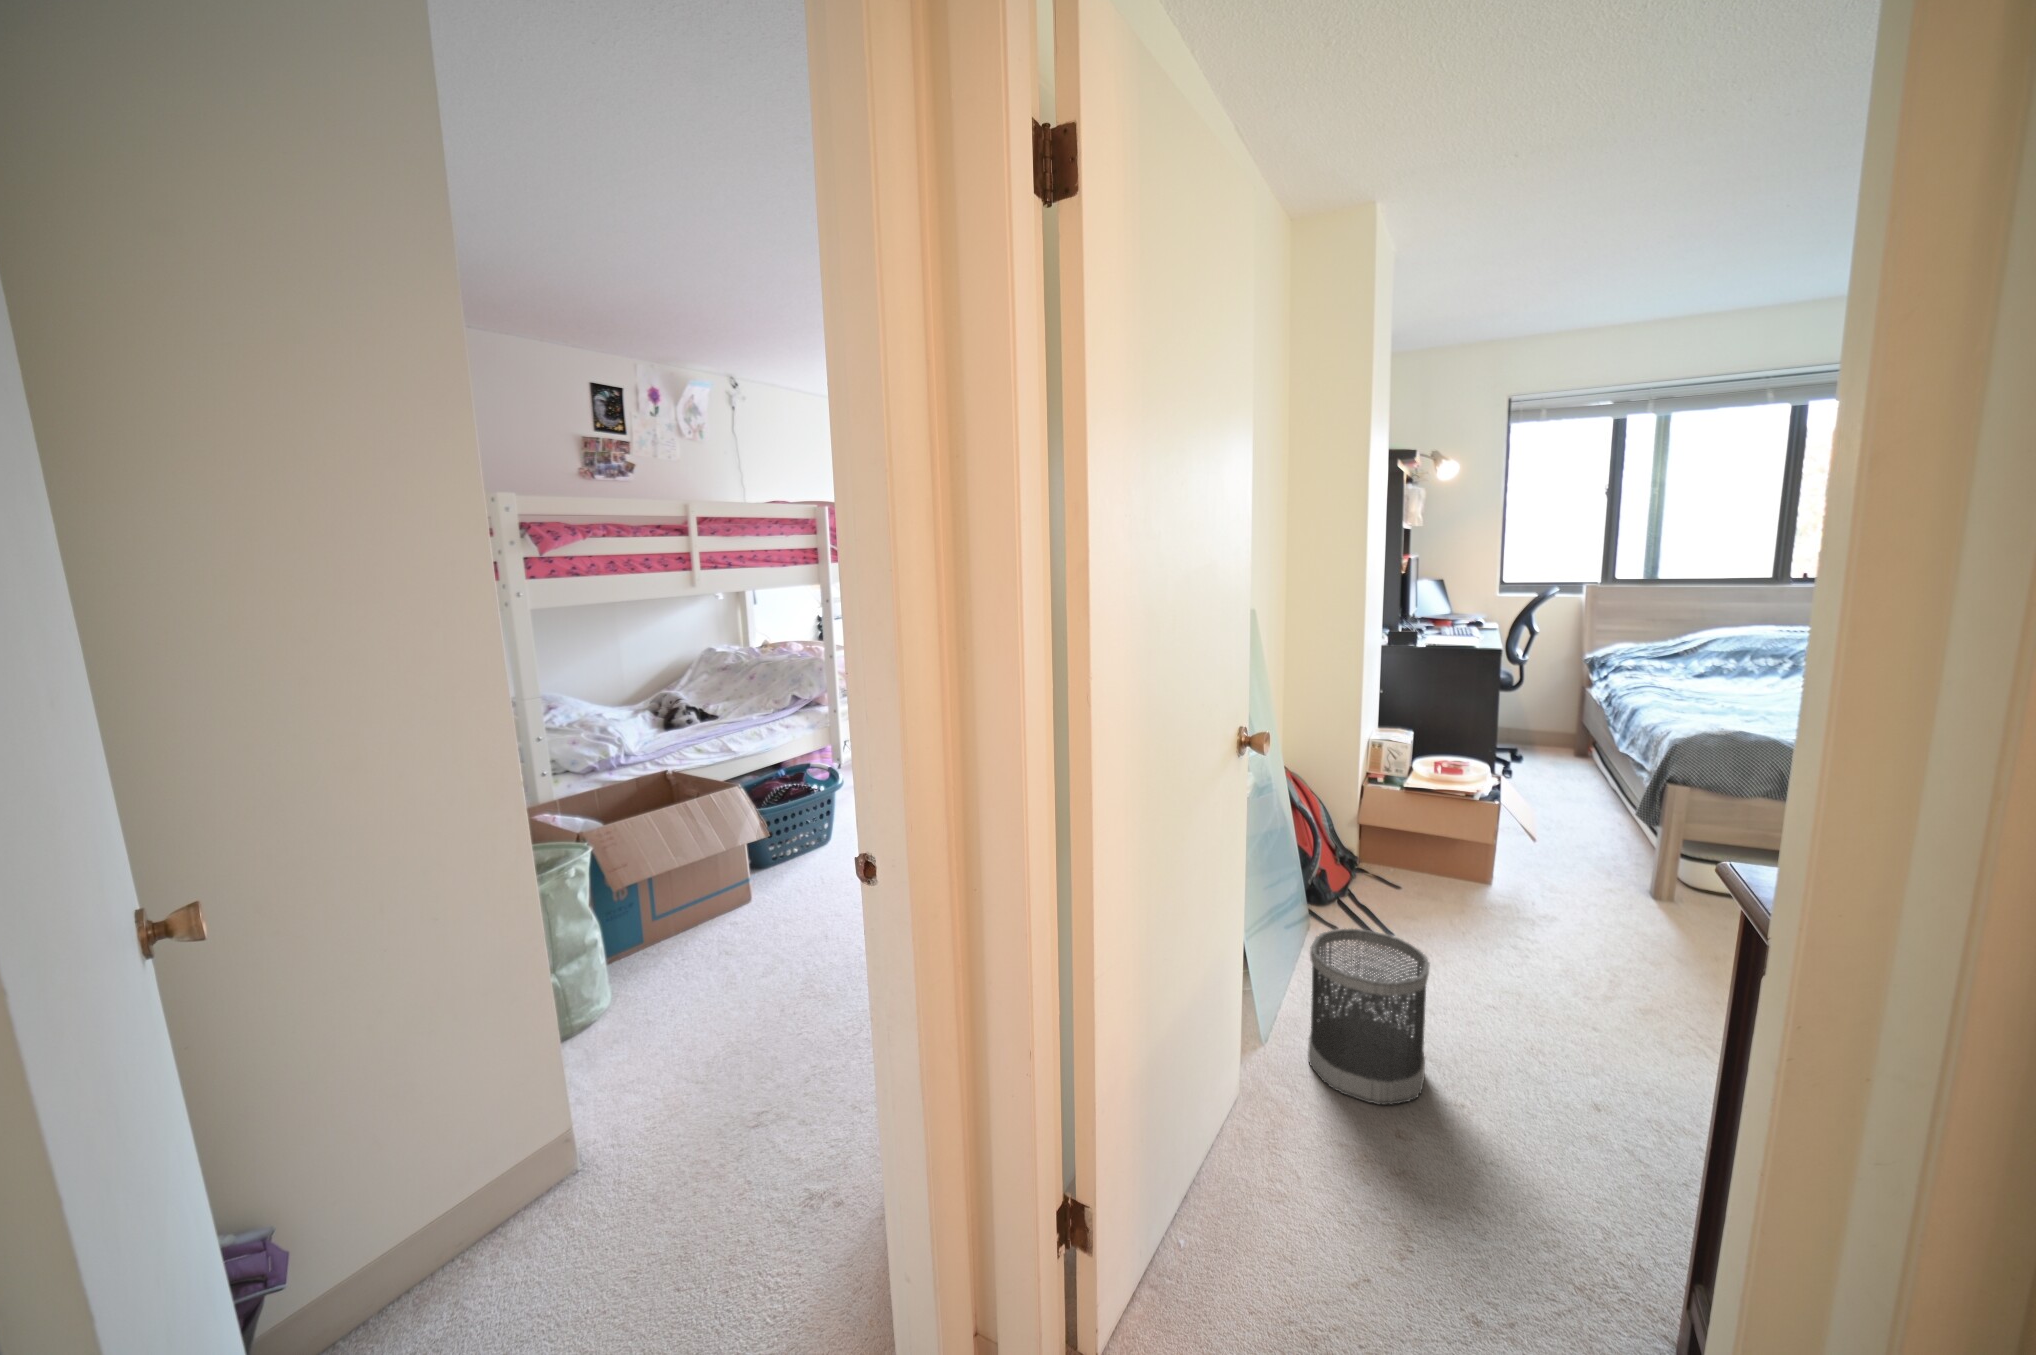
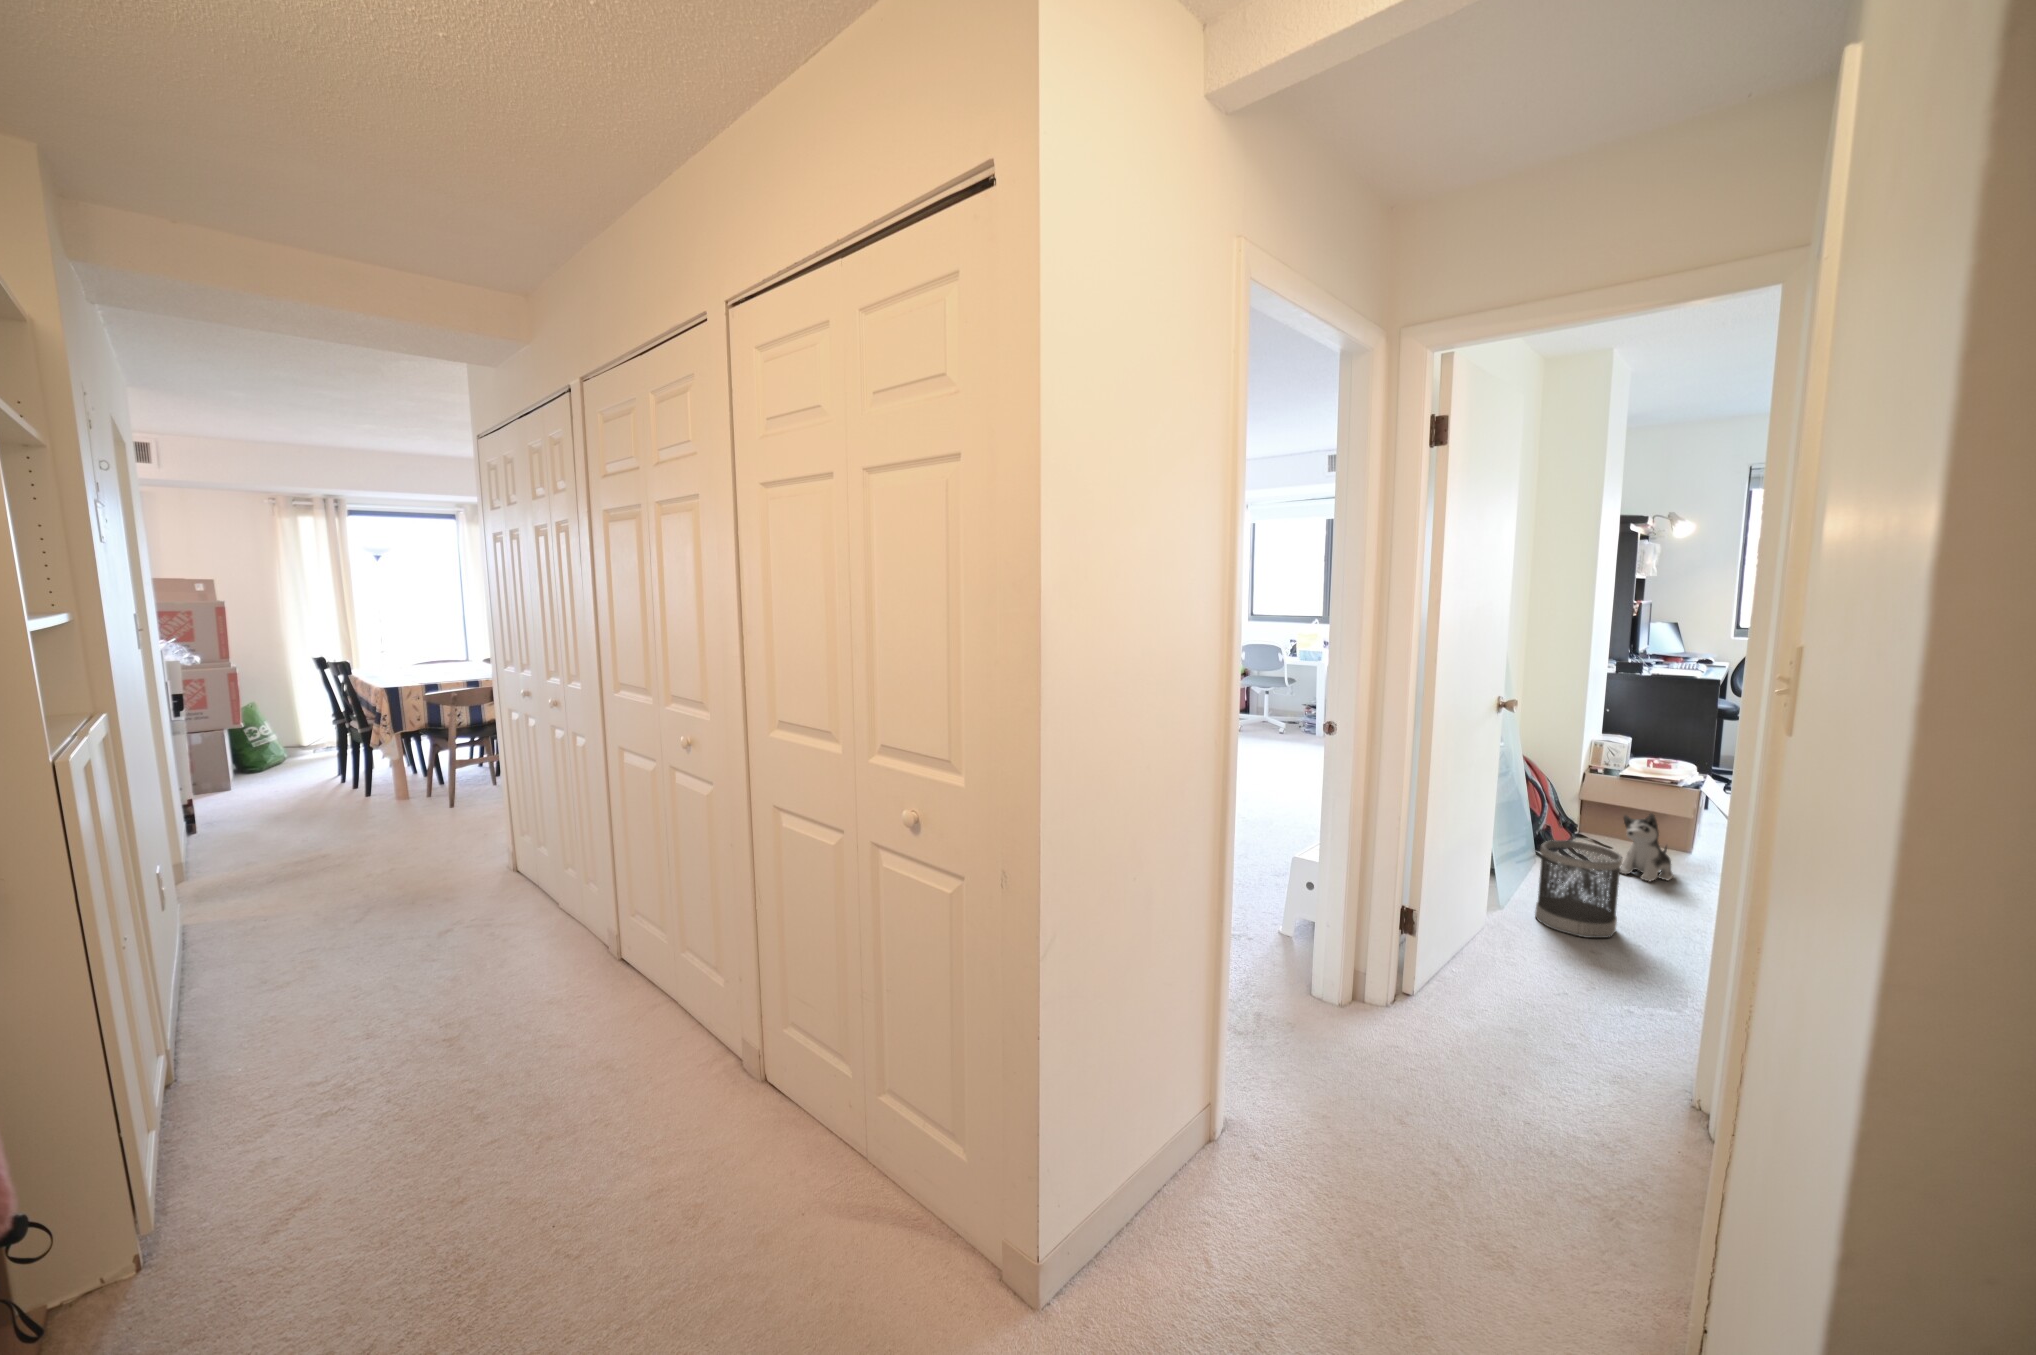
plush toy: none [1411,848,1479,946] -> present [1620,814,1673,881]

